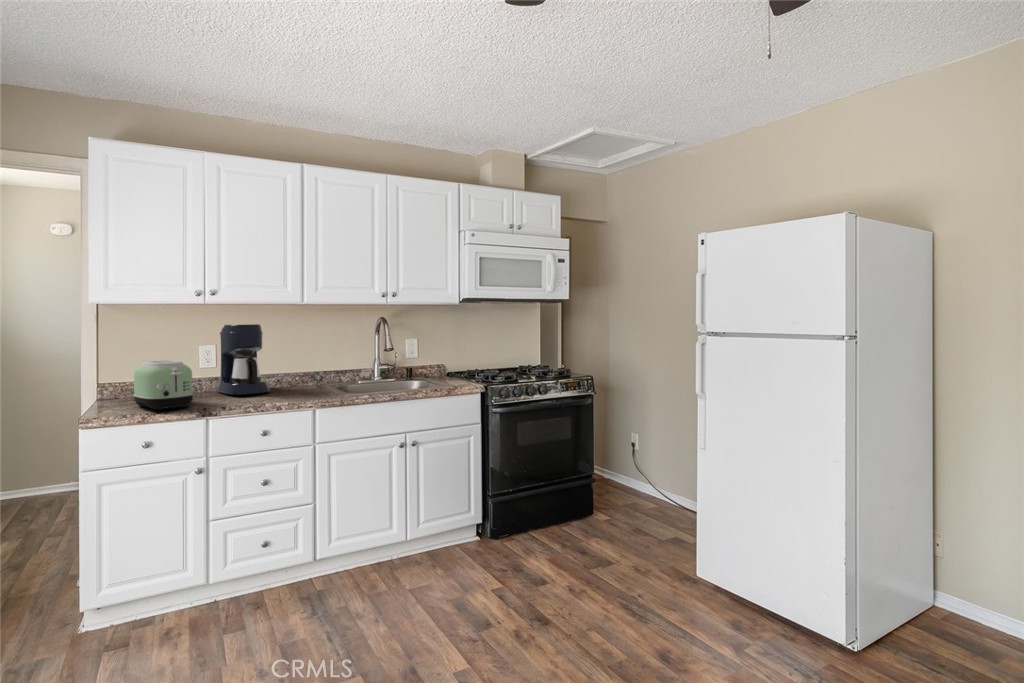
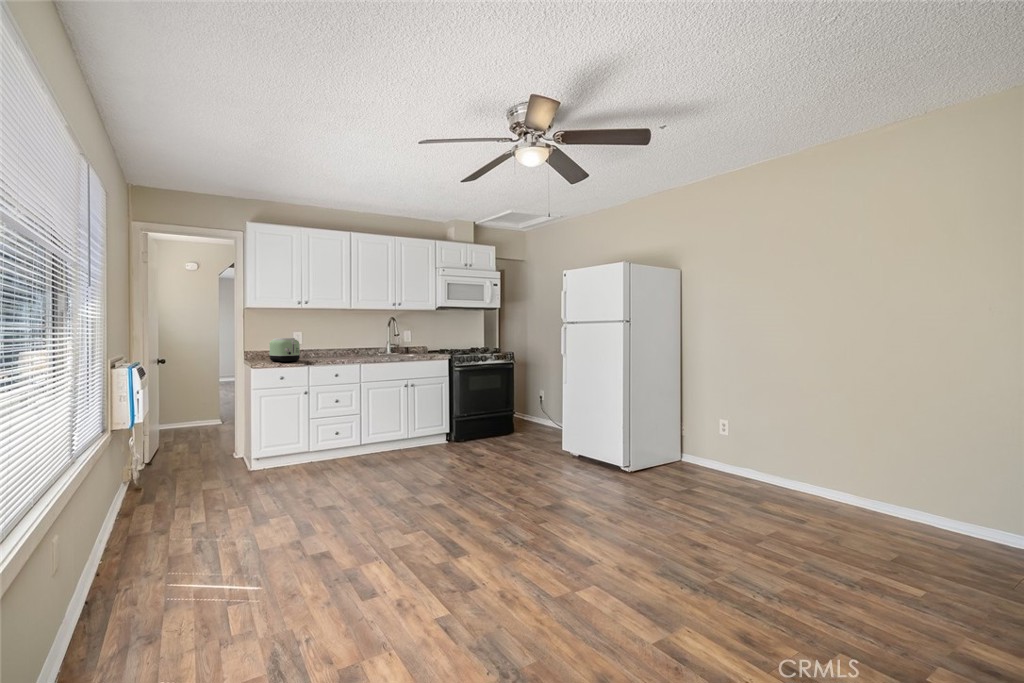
coffee maker: present [217,324,270,395] -> none [305,320,334,357]

